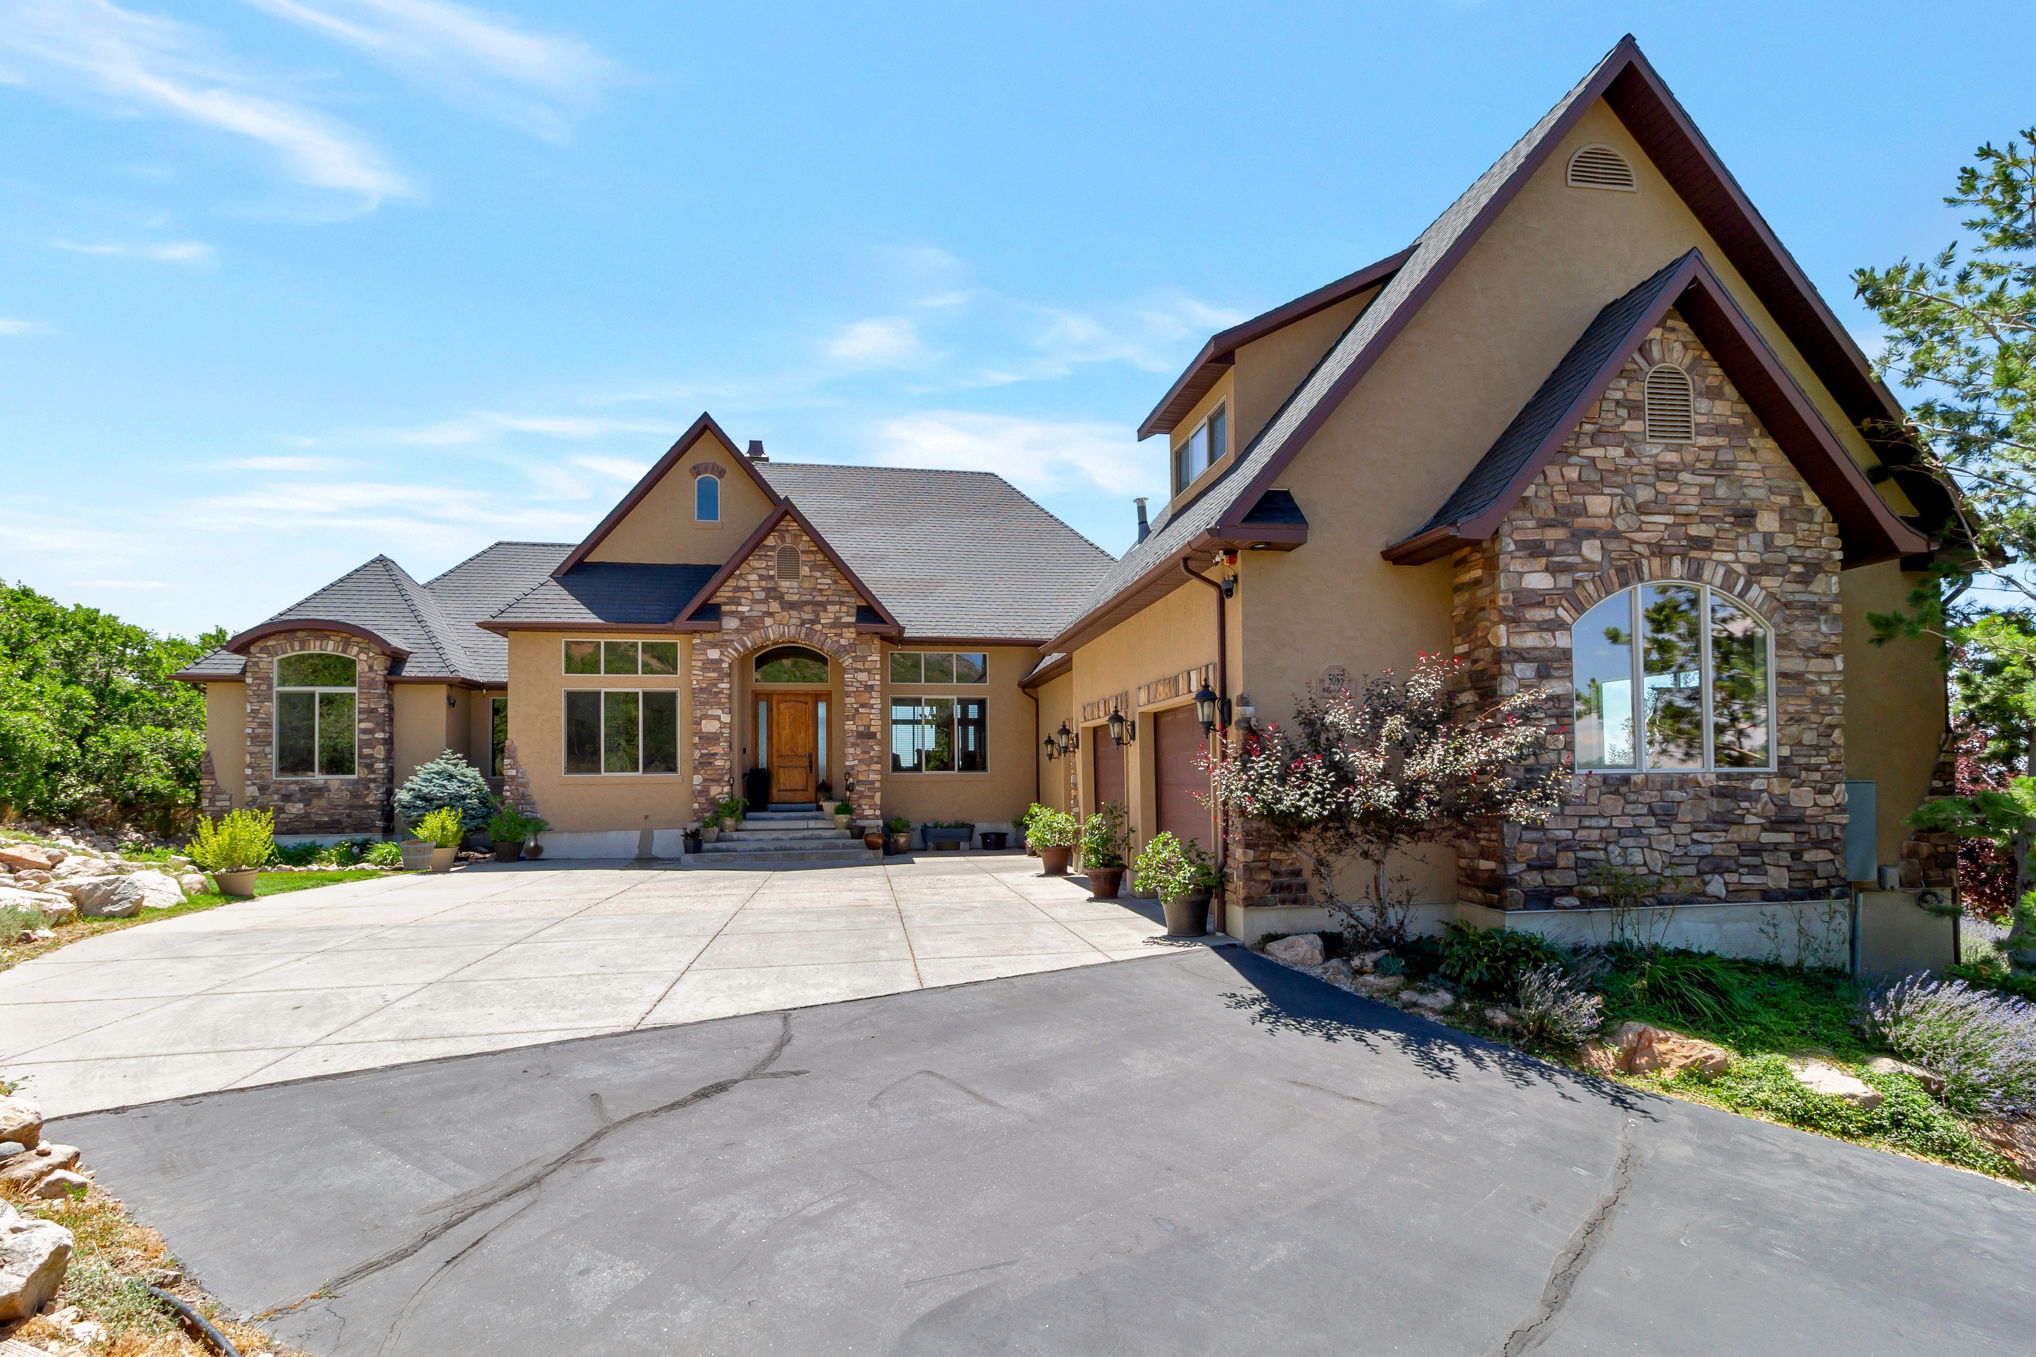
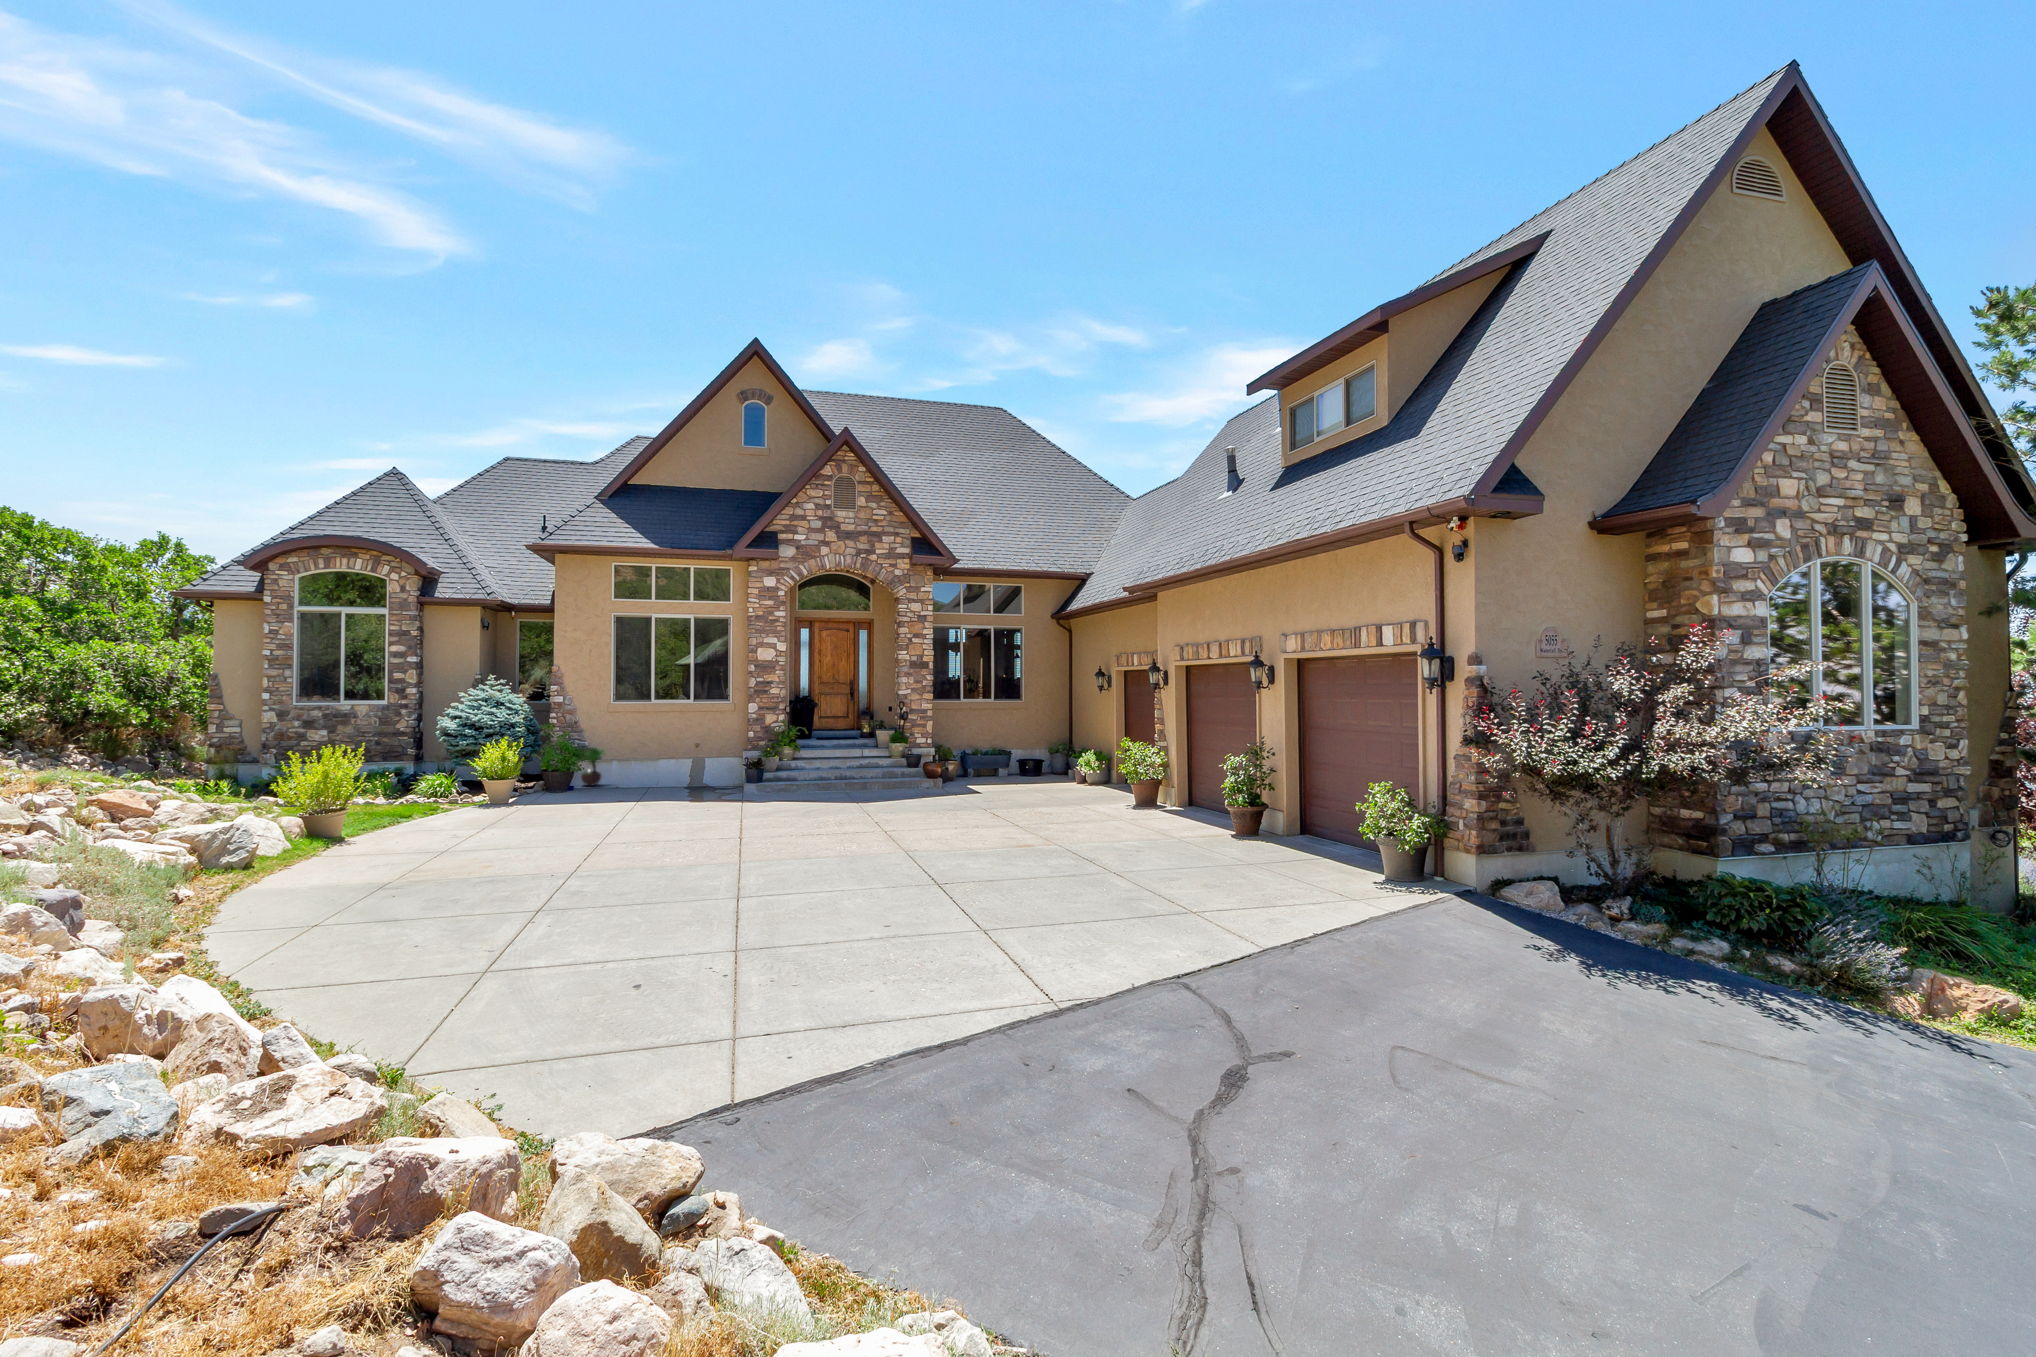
wooden bucket: present [399,839,436,869] -> none [461,768,499,800]

